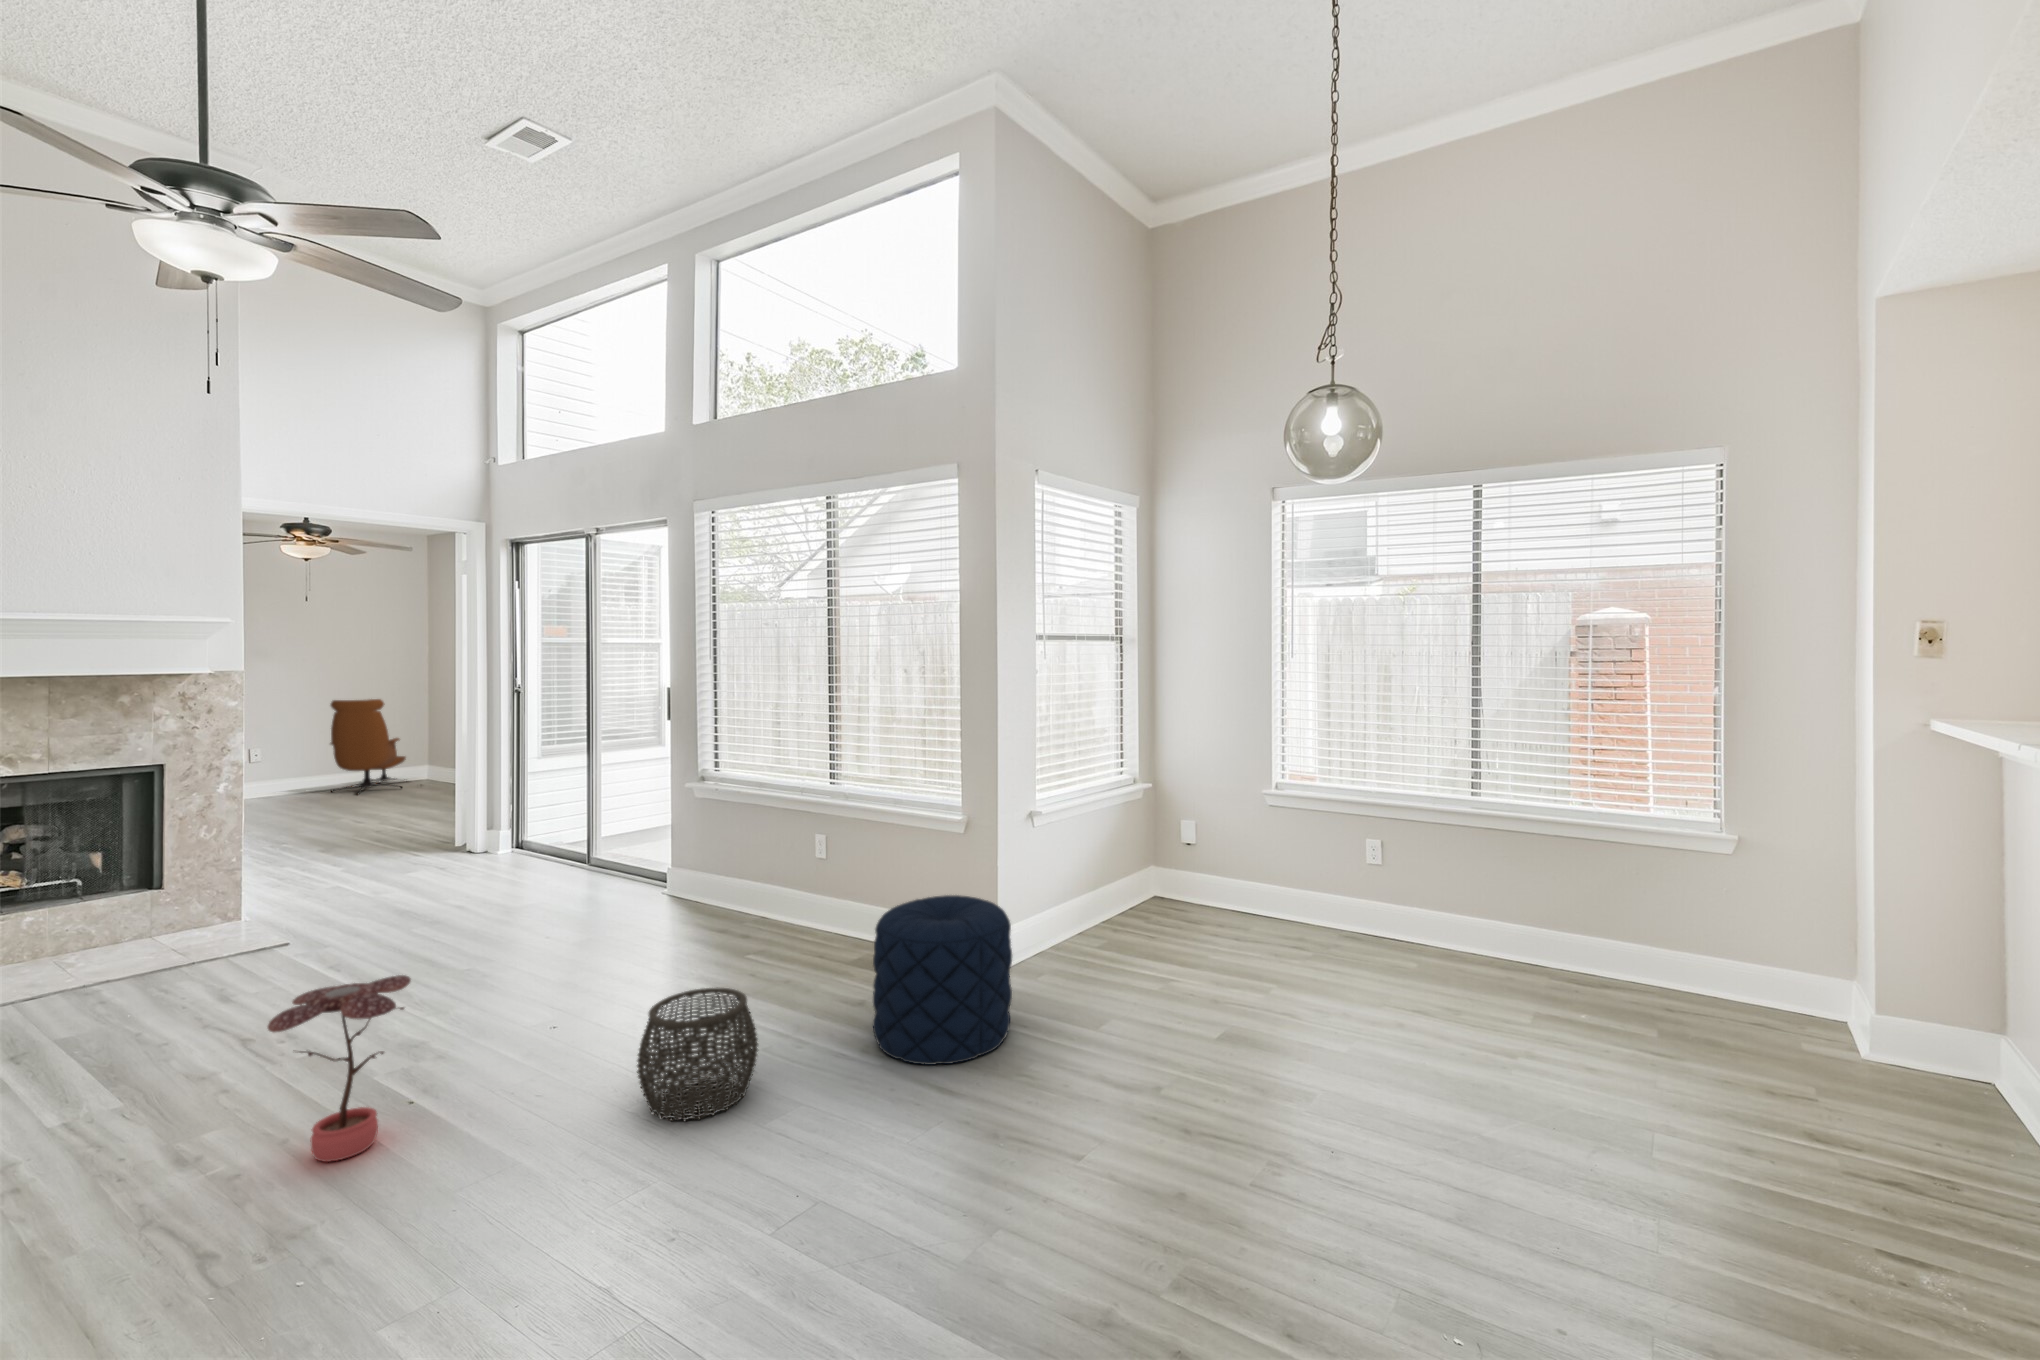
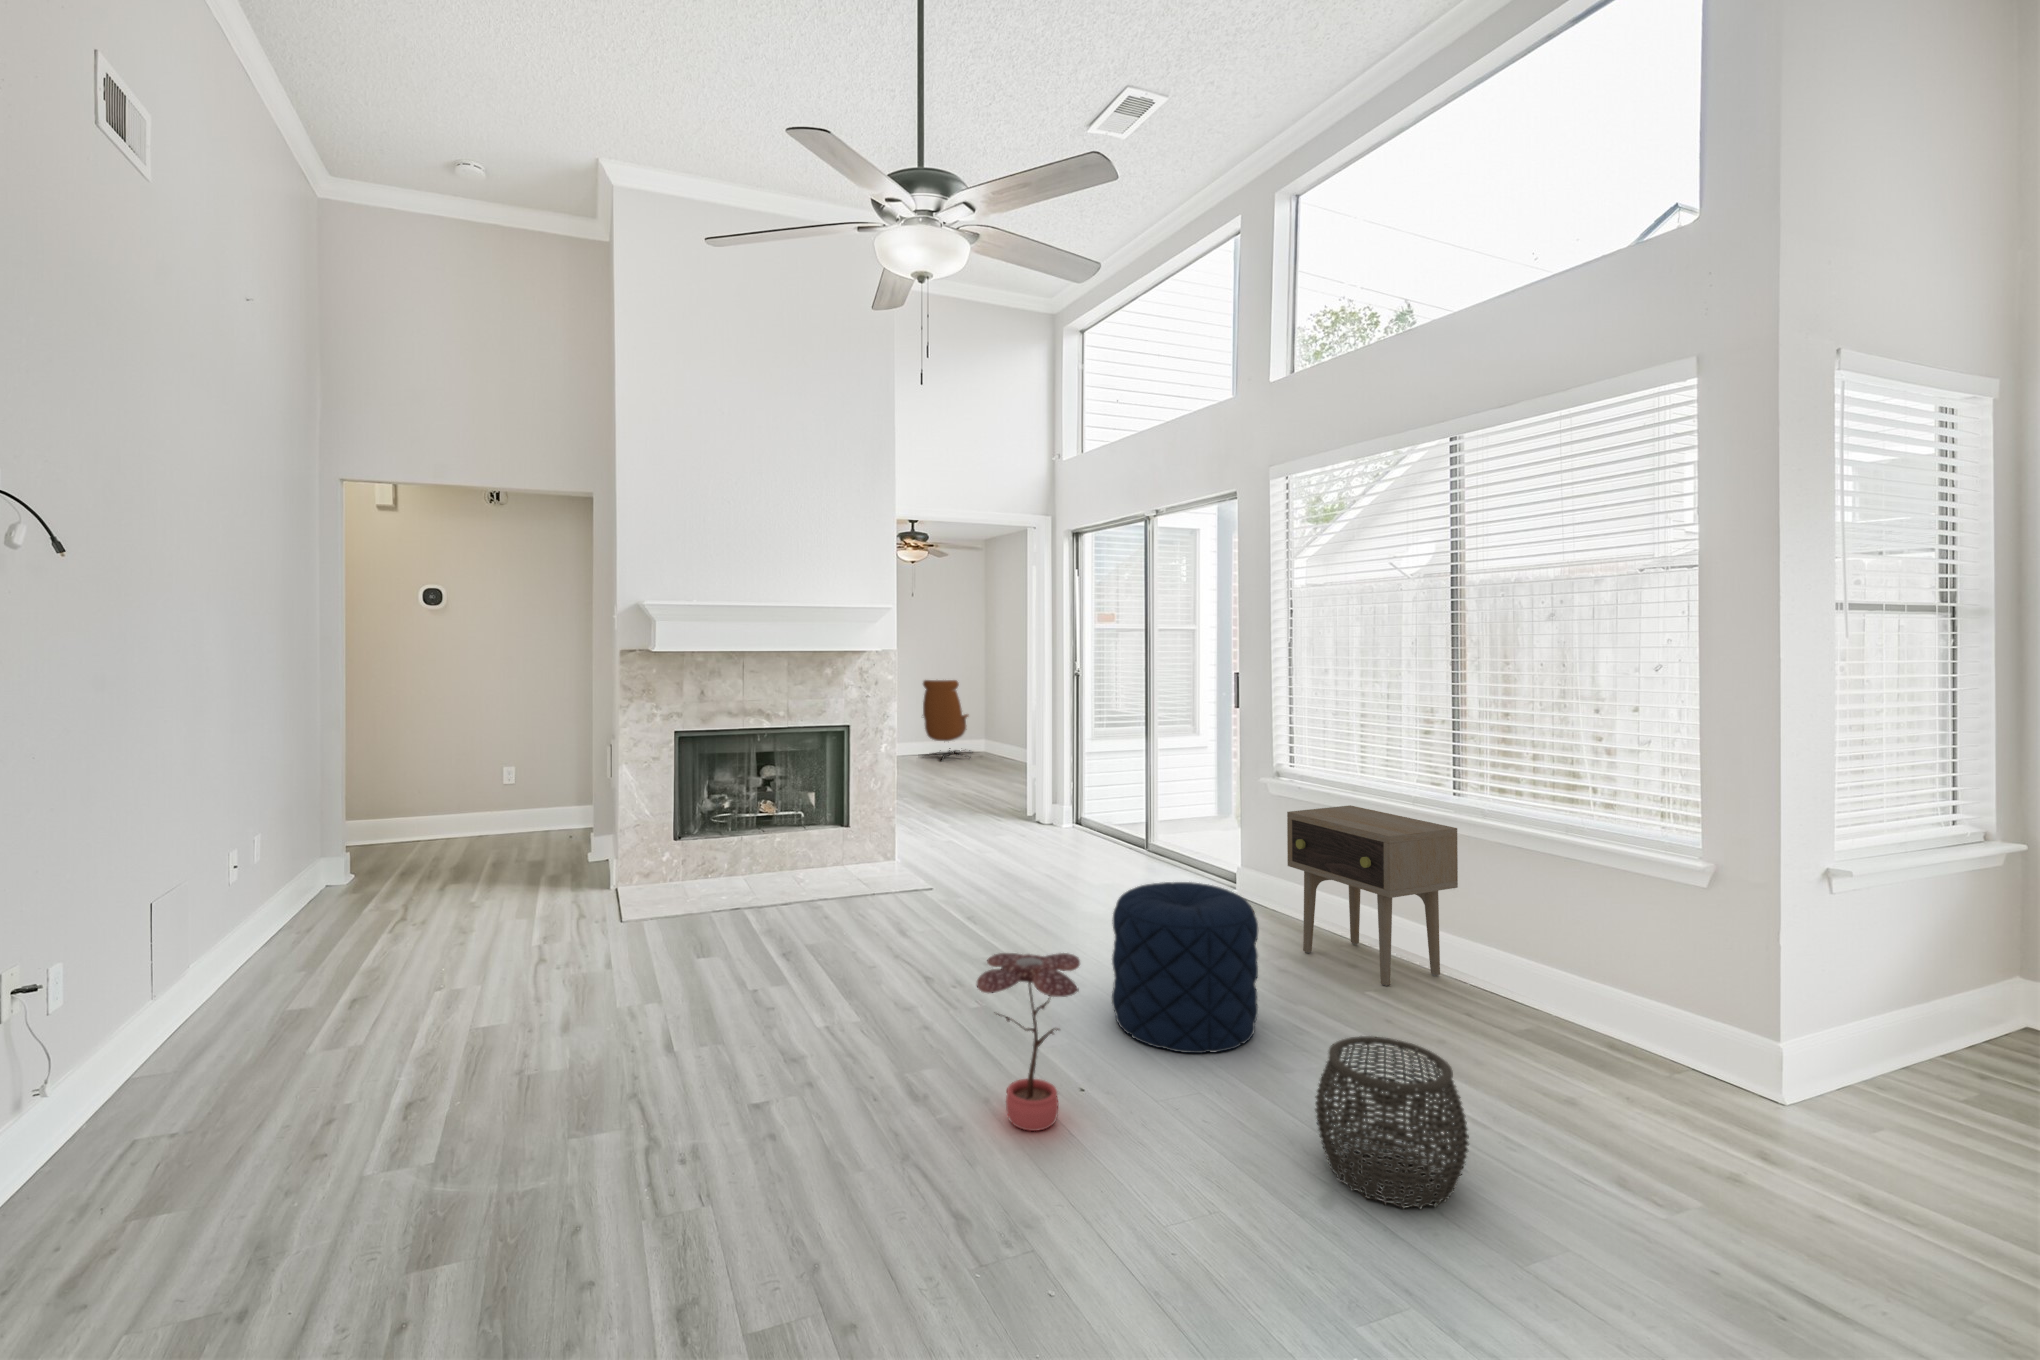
side table: none [693,801,829,950] -> present [1287,805,1458,986]
pouf: present [873,895,1012,1065] -> present [1112,882,1258,1053]

